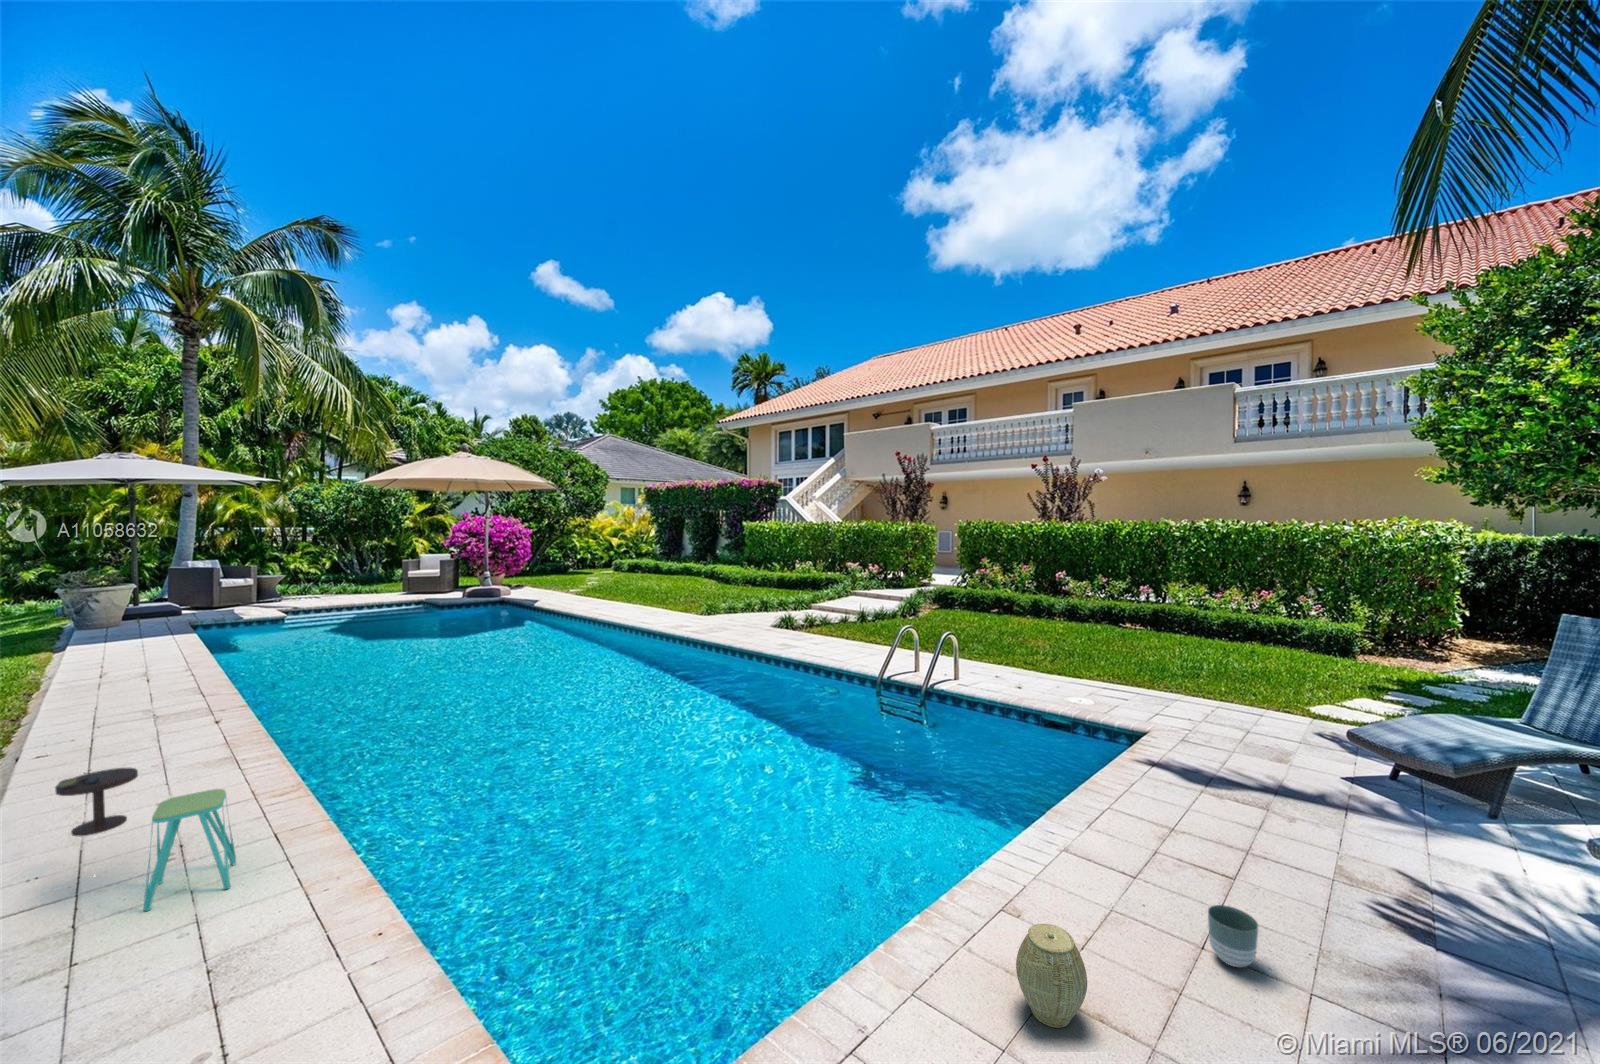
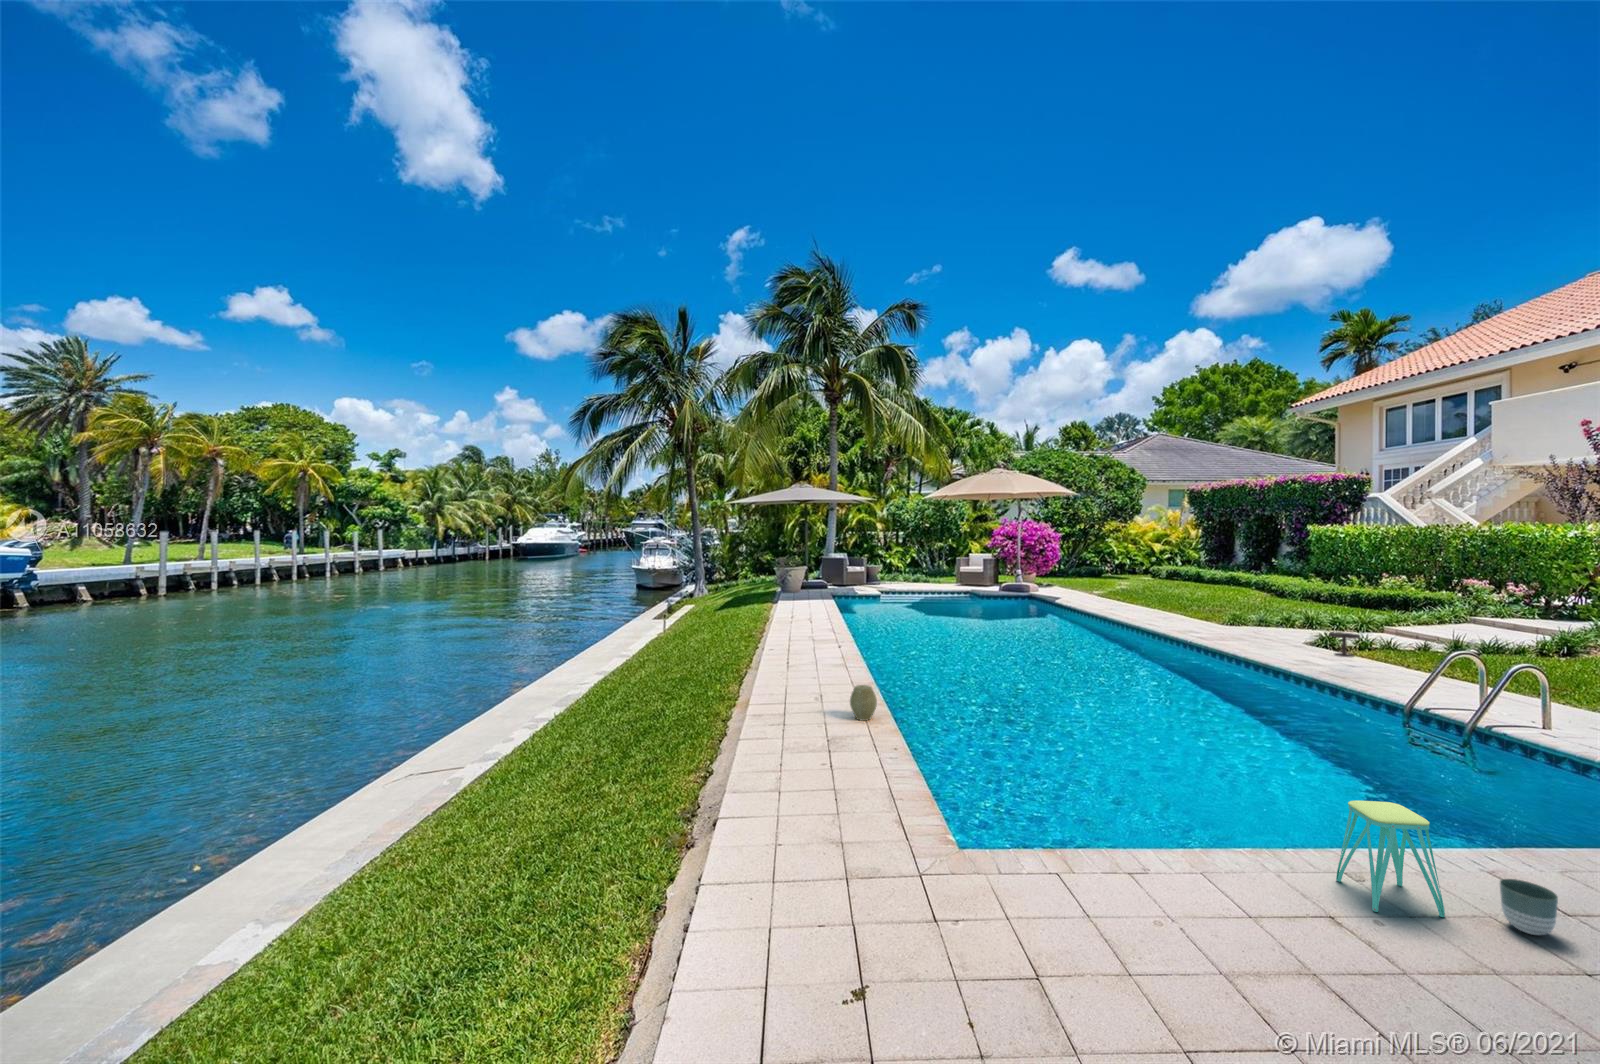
side table: present [55,768,138,836] -> present [1329,632,1360,657]
stool: present [144,789,236,911] -> present [1336,801,1445,917]
woven basket: present [1016,924,1087,1028] -> present [850,685,877,721]

